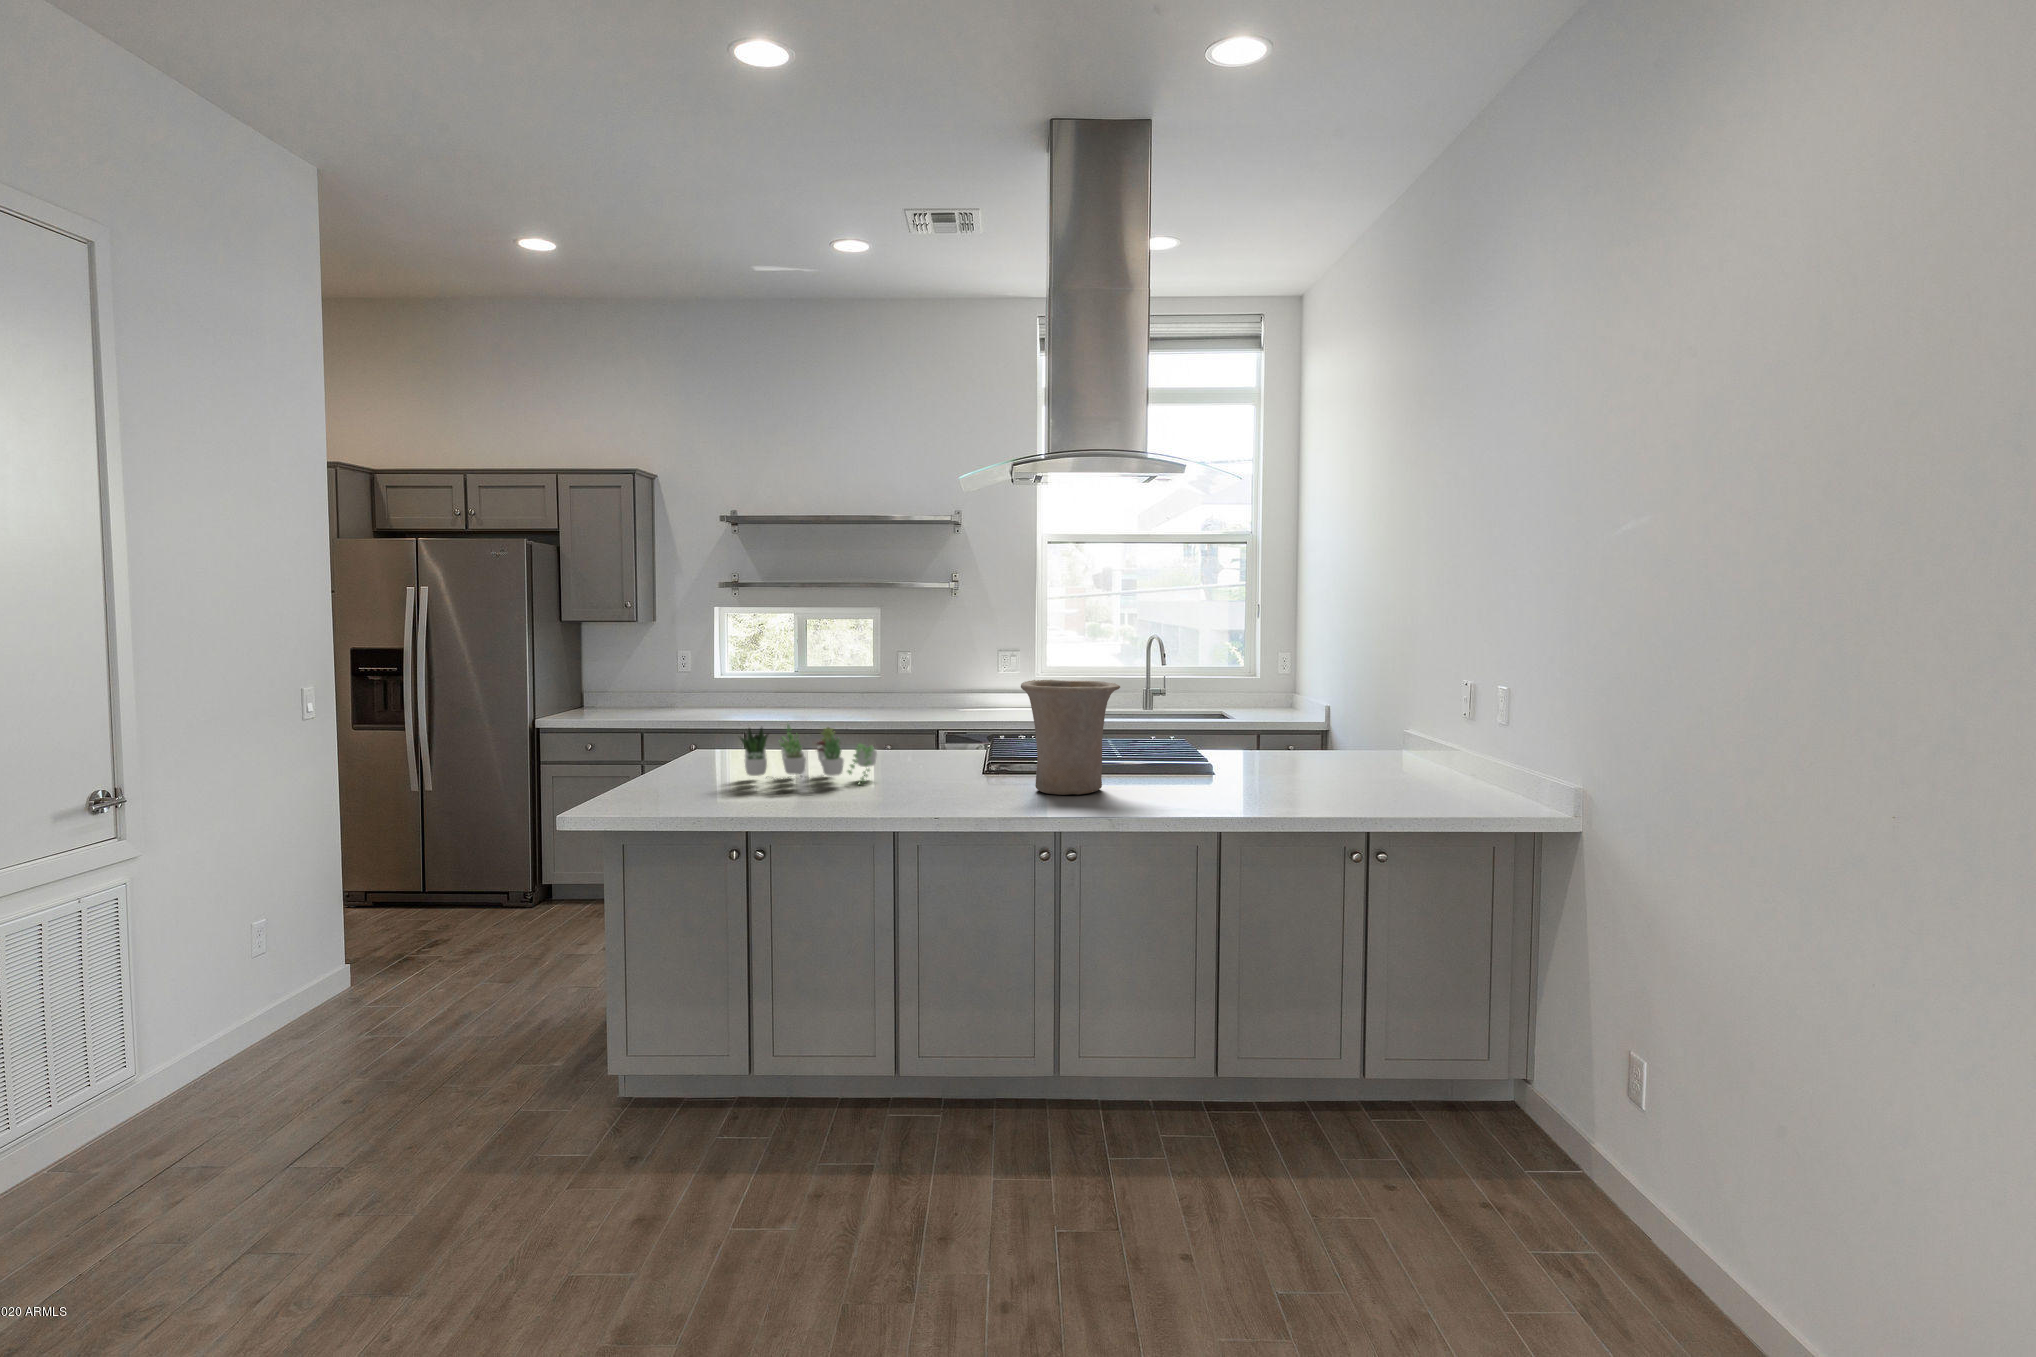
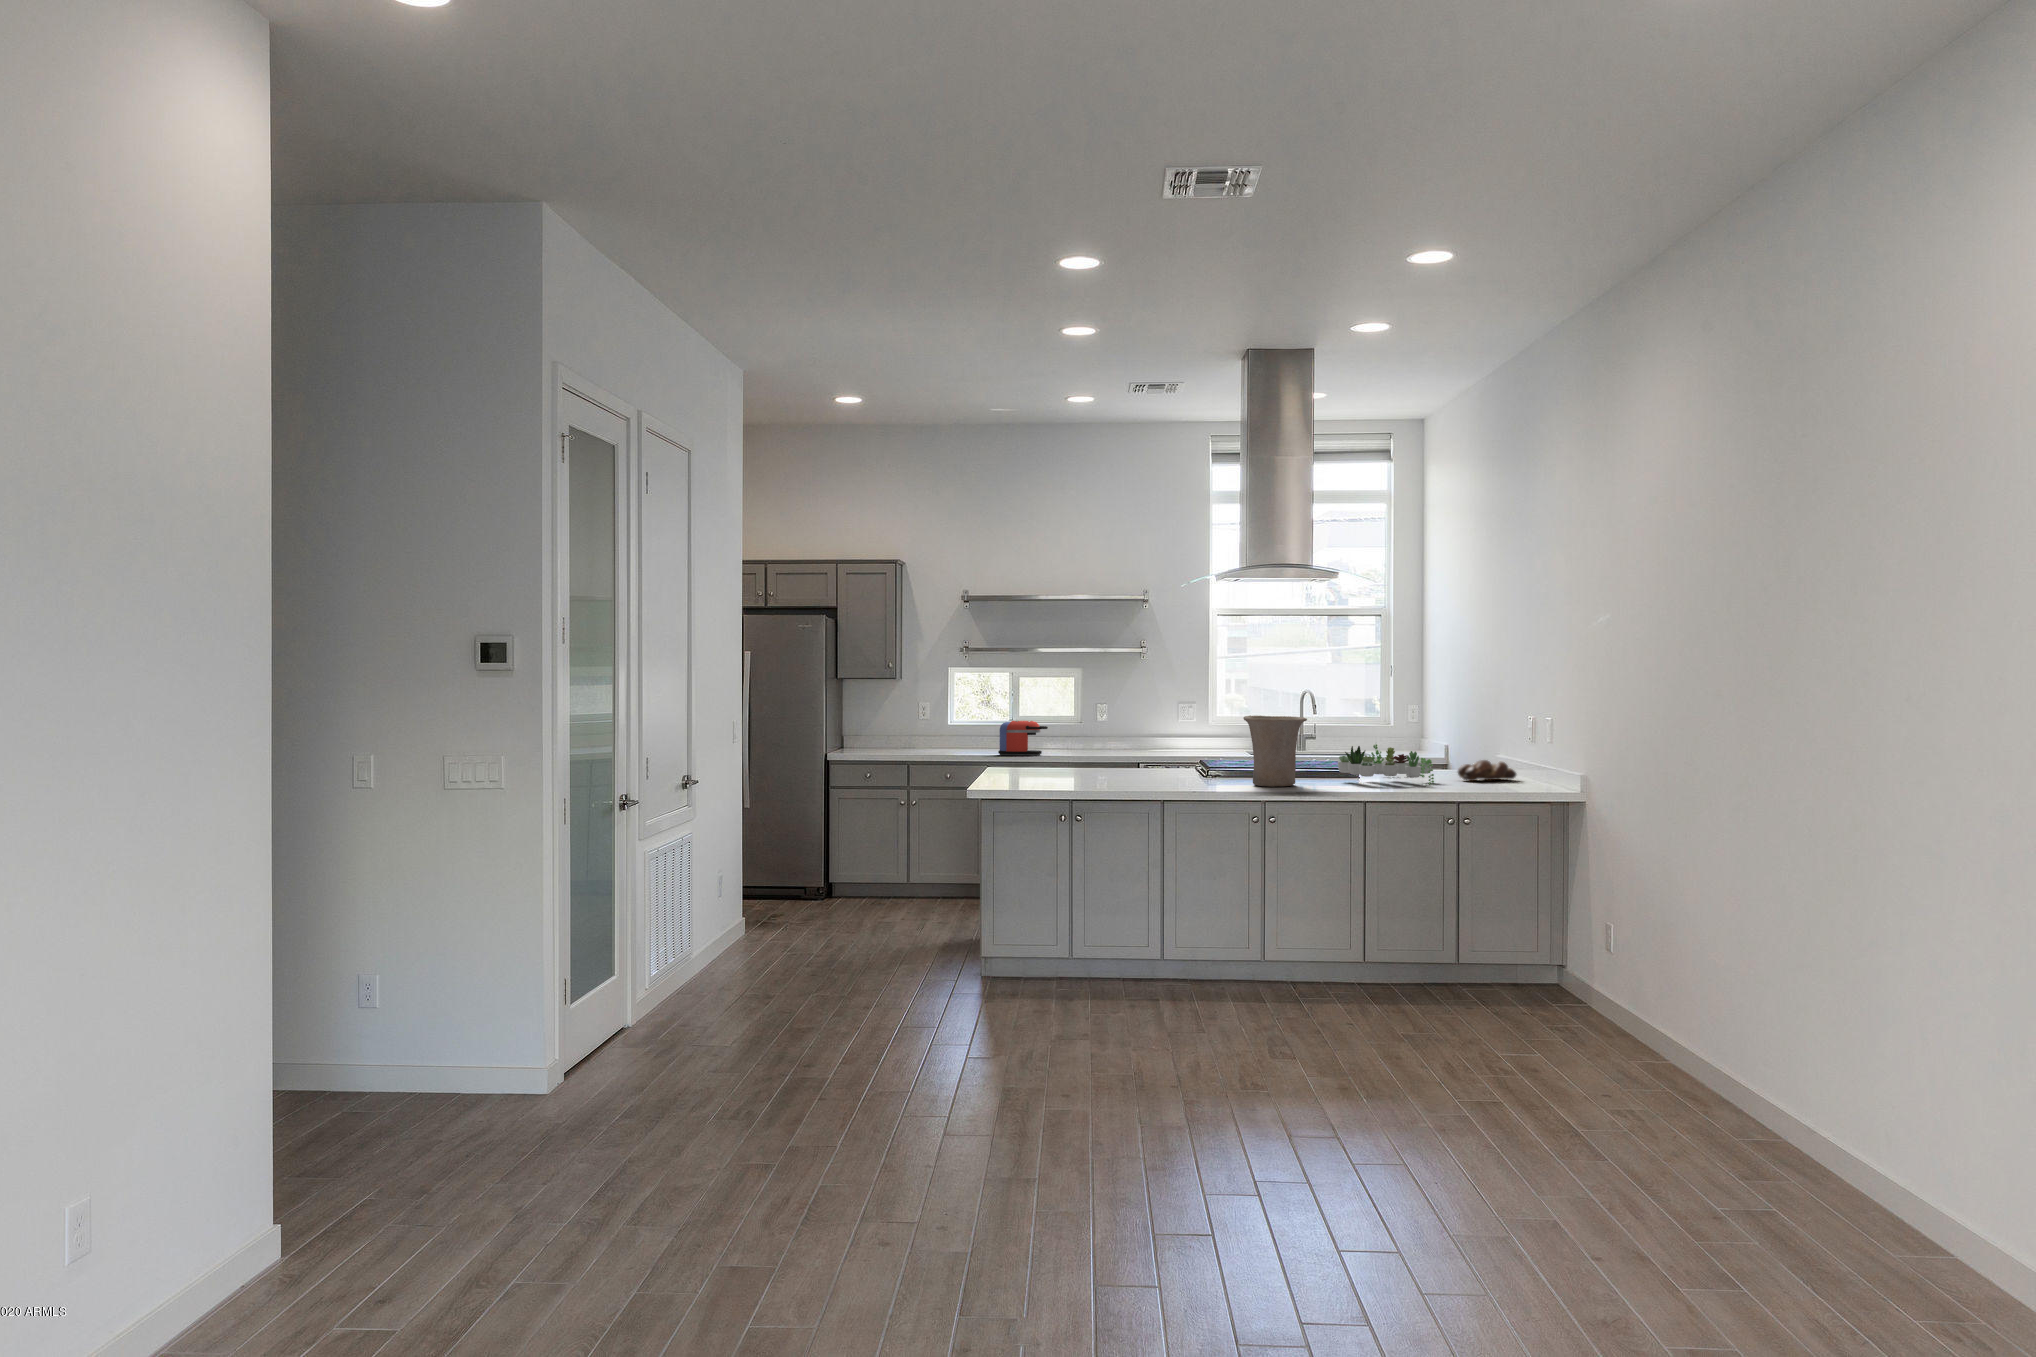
coffee maker: none [770,675,831,719] -> present [998,721,1048,756]
succulent plant: present [740,725,877,784] -> present [1338,744,1434,784]
bread loaf: none [1351,744,1439,778] -> present [1458,760,1516,781]

